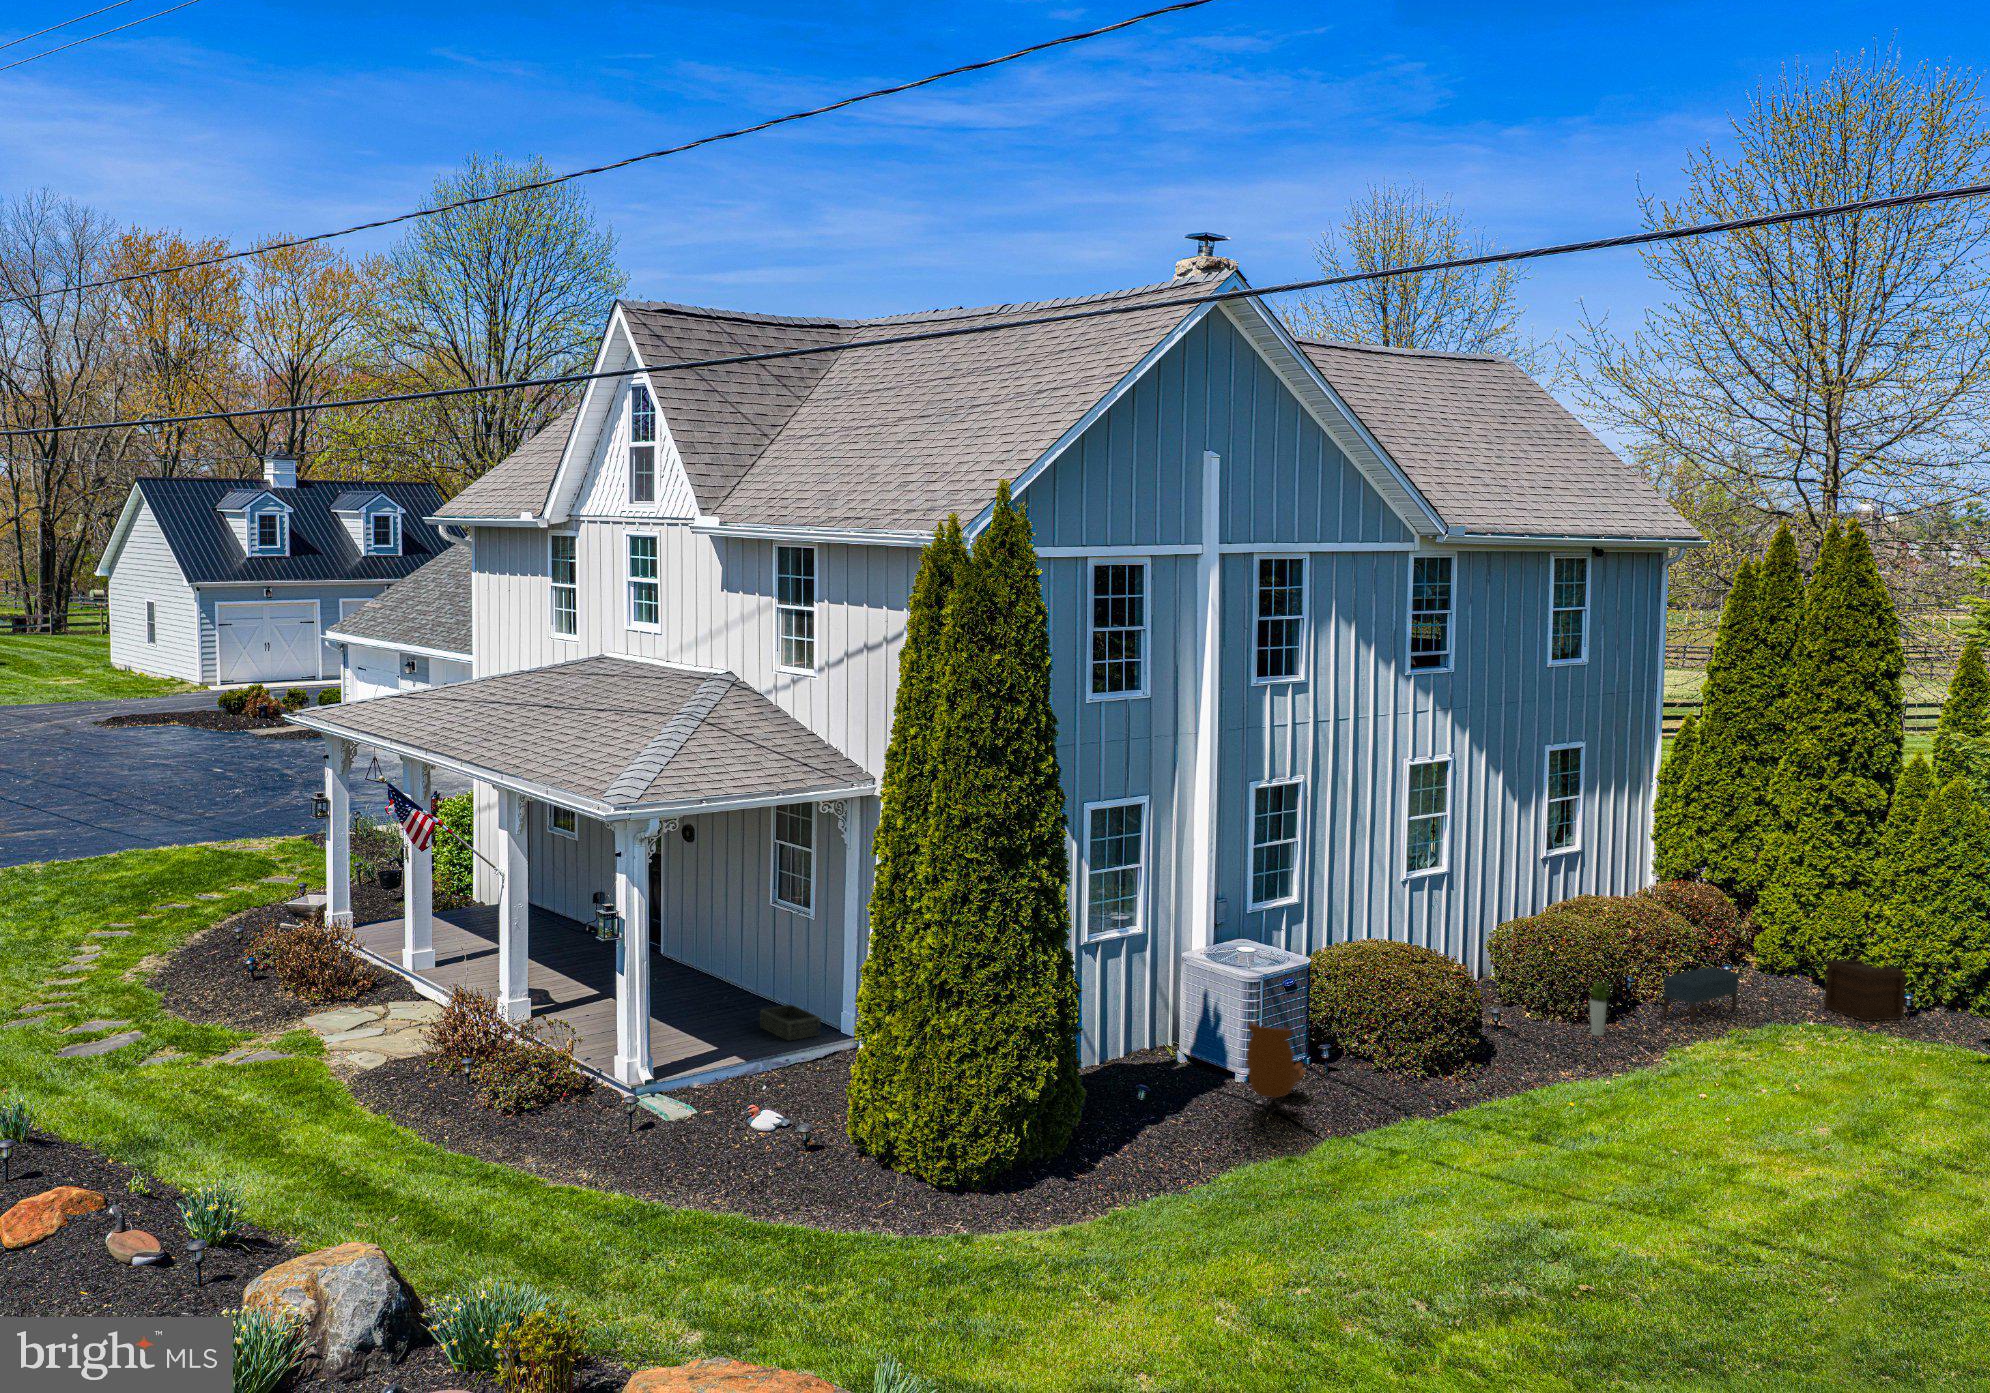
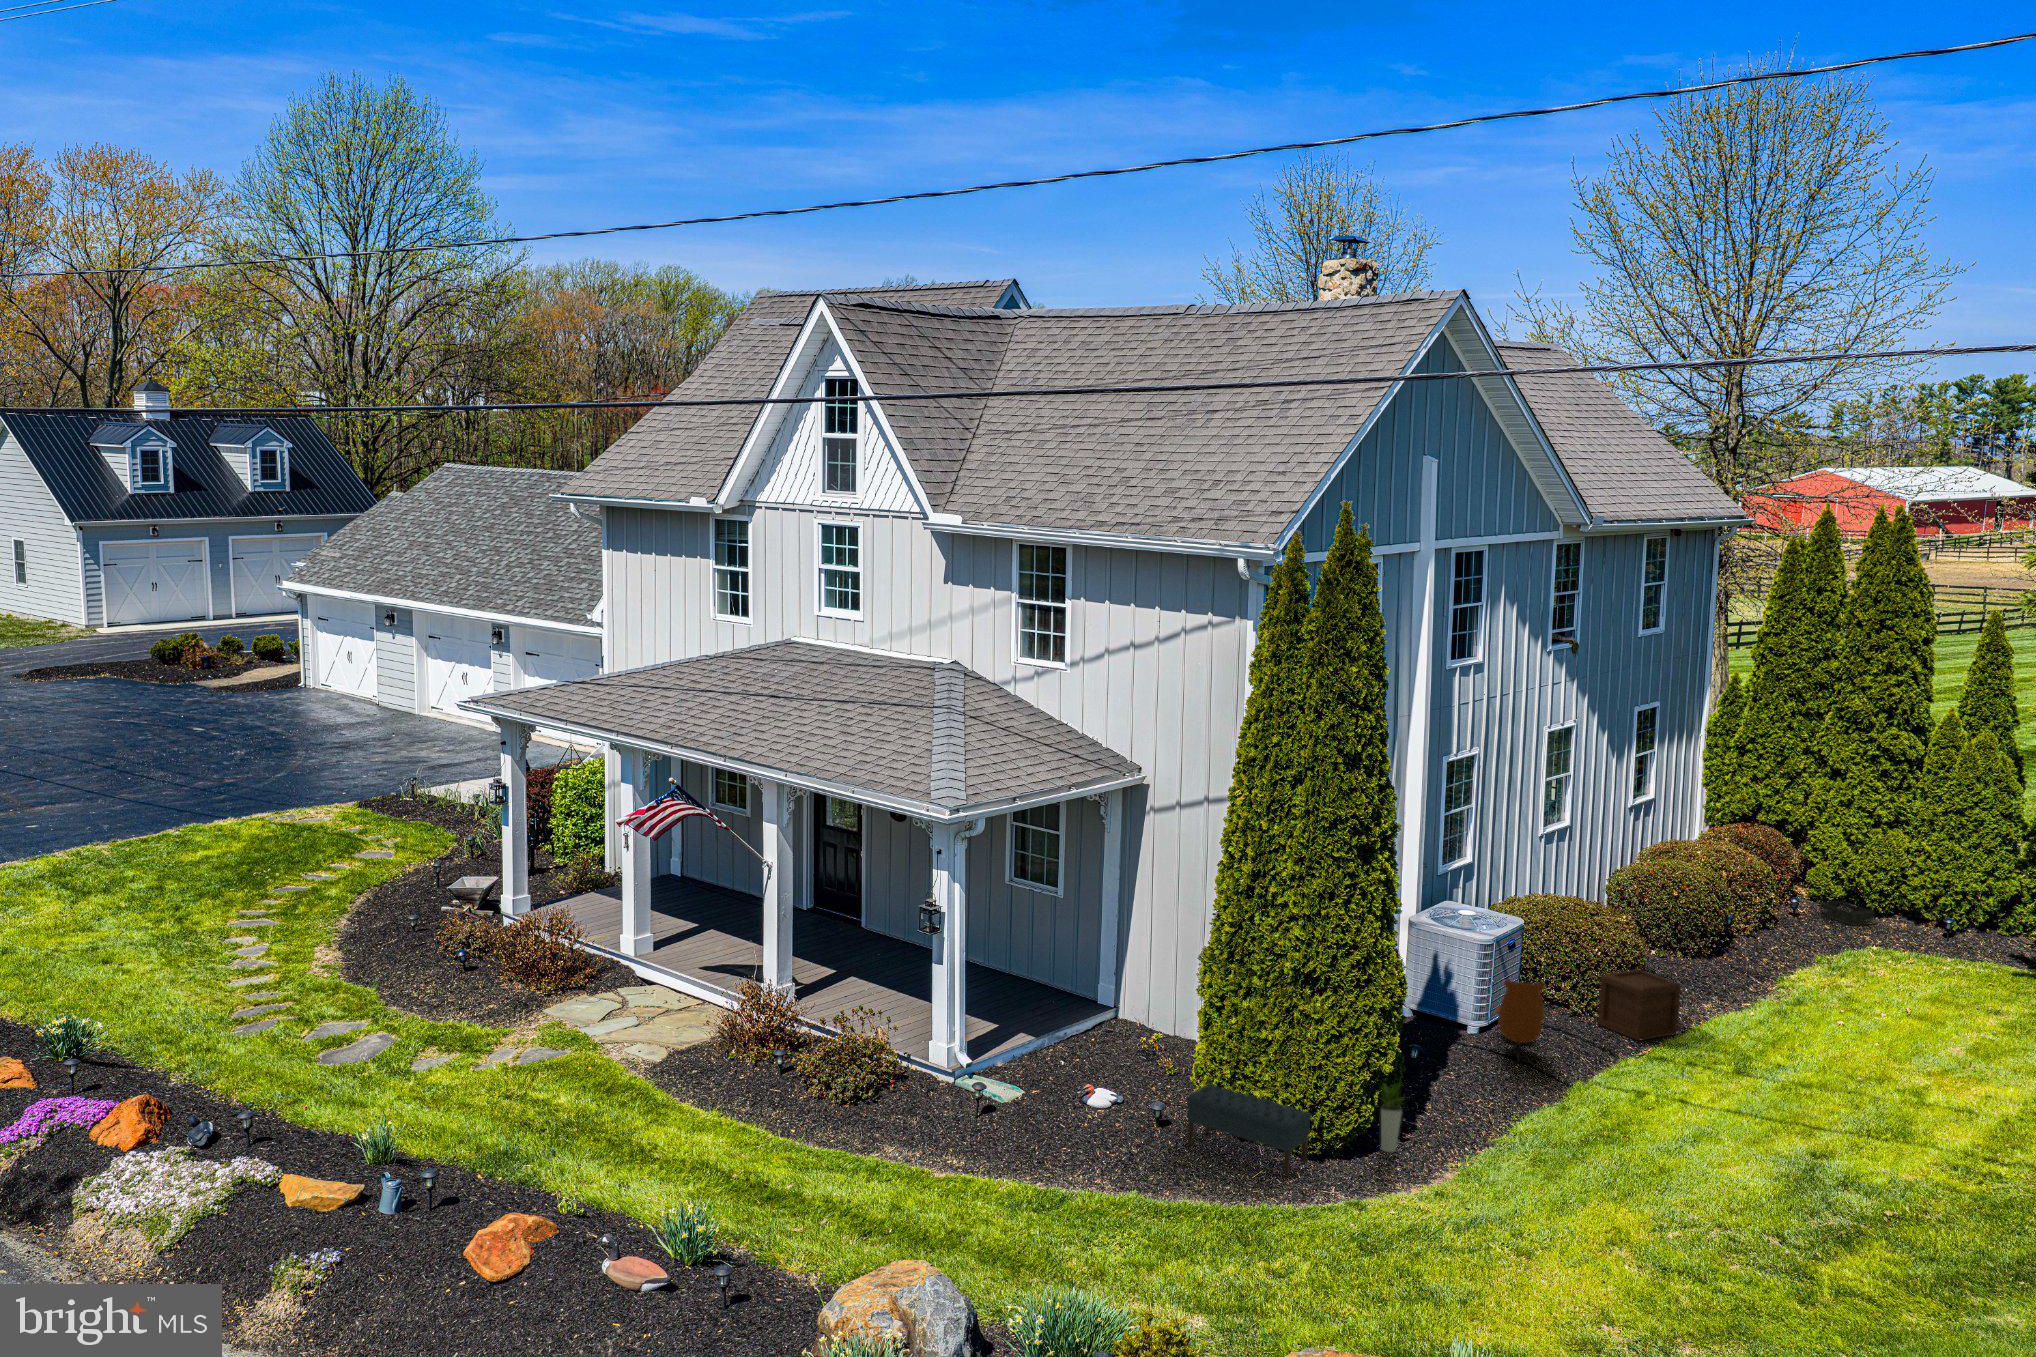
wooden crate: present [1824,959,1906,1021] -> present [1597,969,1681,1041]
bench: present [1663,967,1740,1023] -> present [1186,1084,1312,1177]
planter: present [1590,981,1609,1036] -> present [1381,1083,1403,1152]
basket: present [760,1005,820,1041] -> present [1819,901,1874,926]

